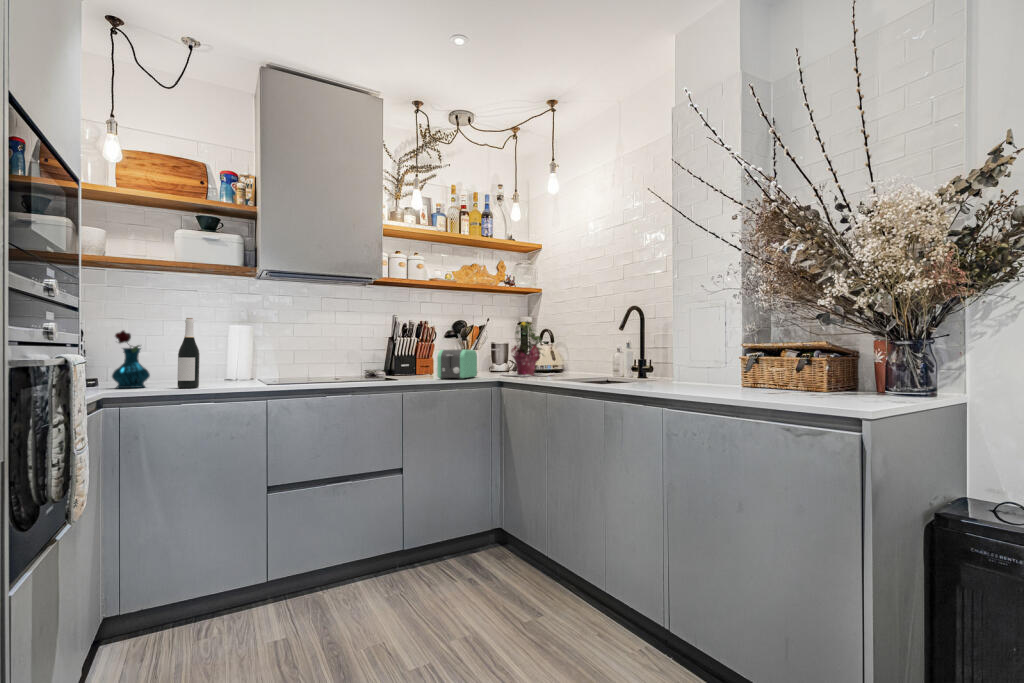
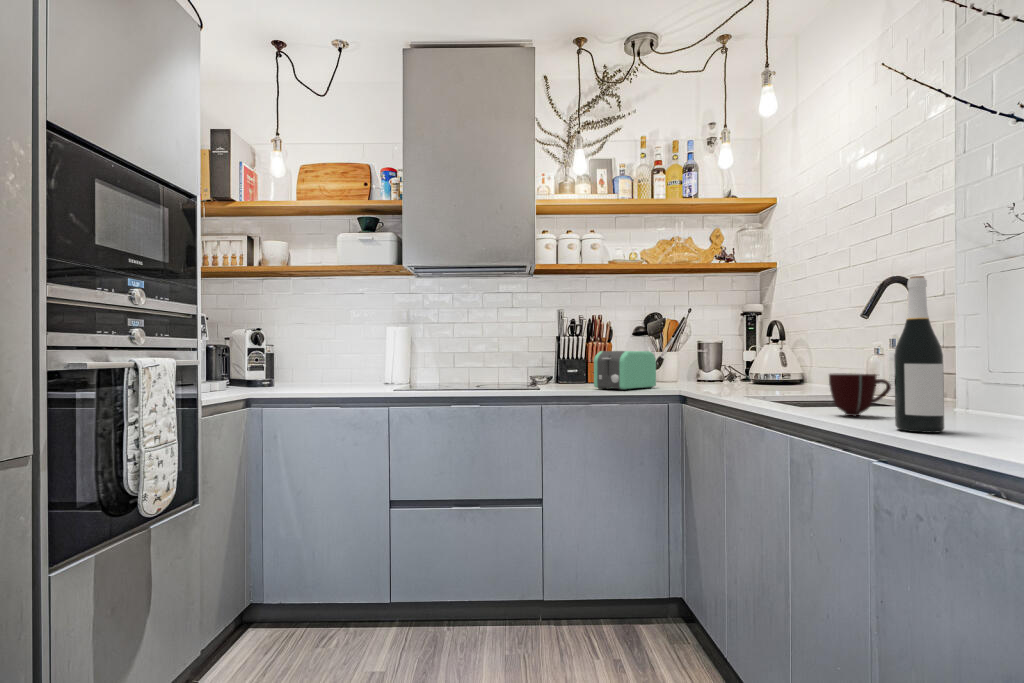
wine bottle: present [177,318,200,388] -> present [894,276,945,433]
potted plant: present [500,322,556,376] -> none [697,308,780,389]
vase: present [112,331,150,388] -> none [275,334,307,389]
mug: none [626,361,655,385] -> present [829,373,891,416]

